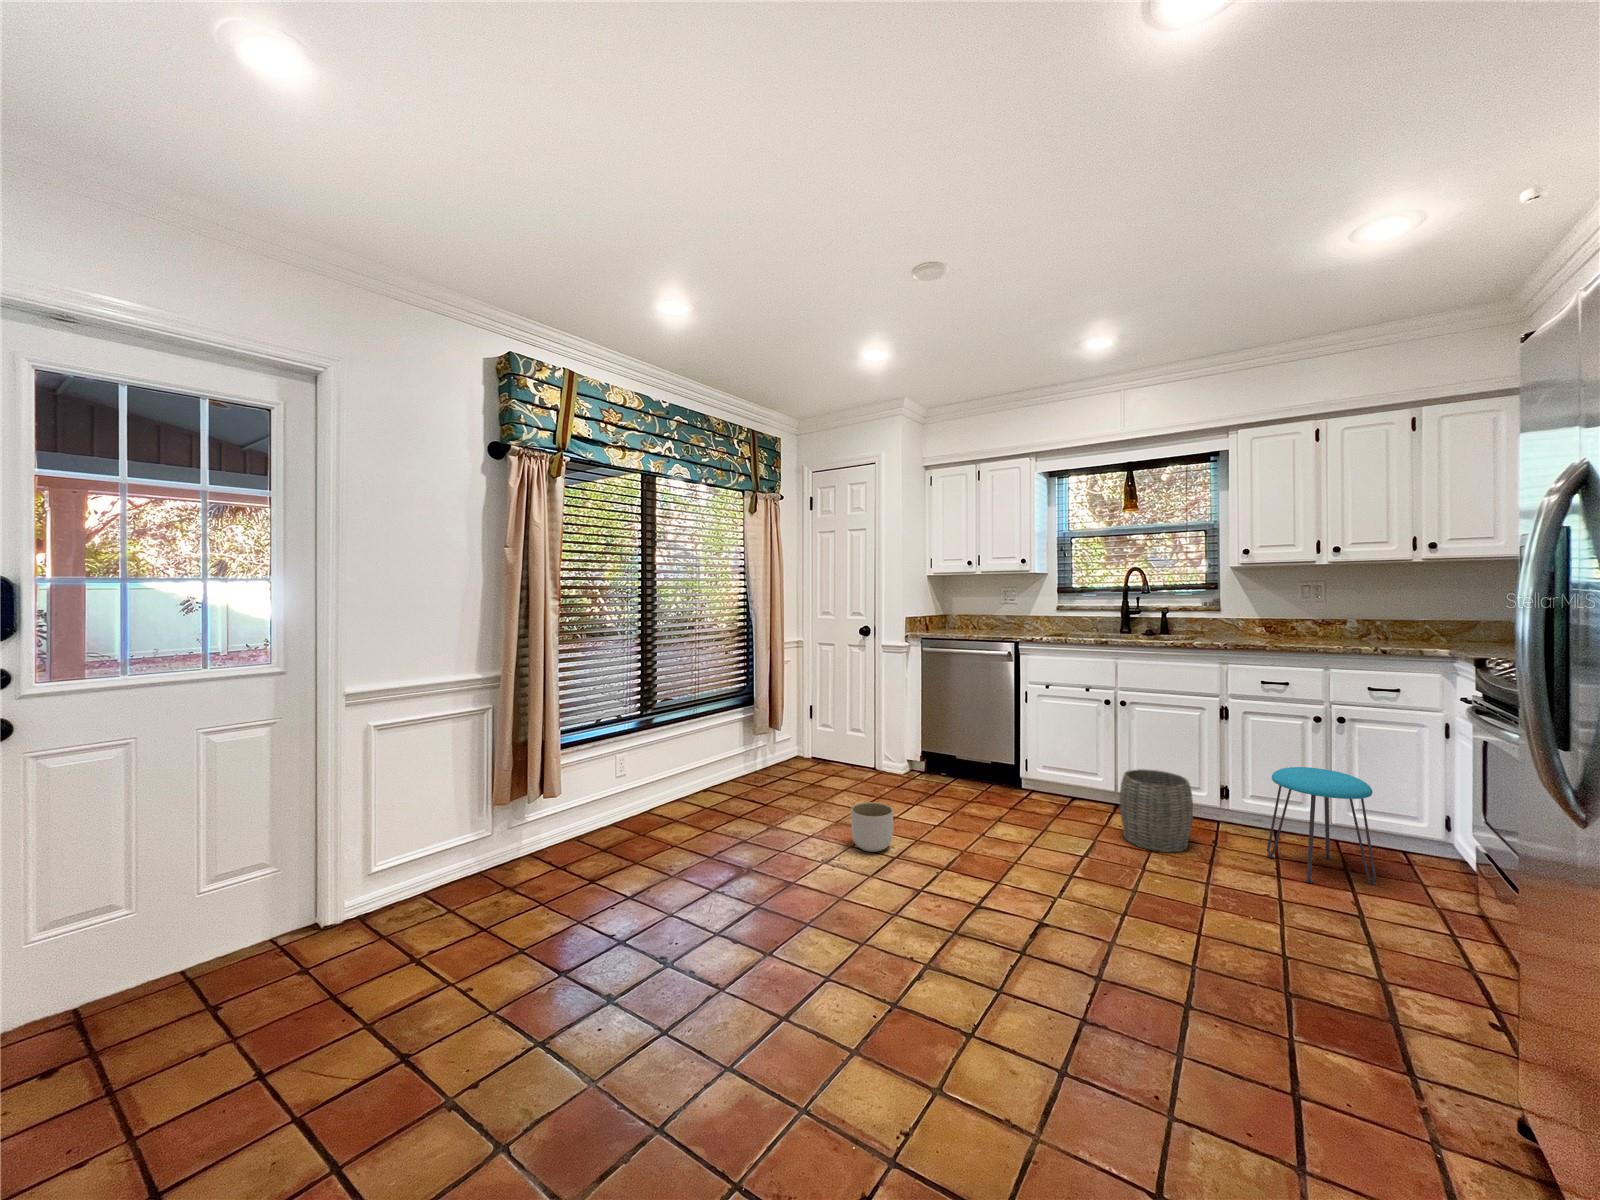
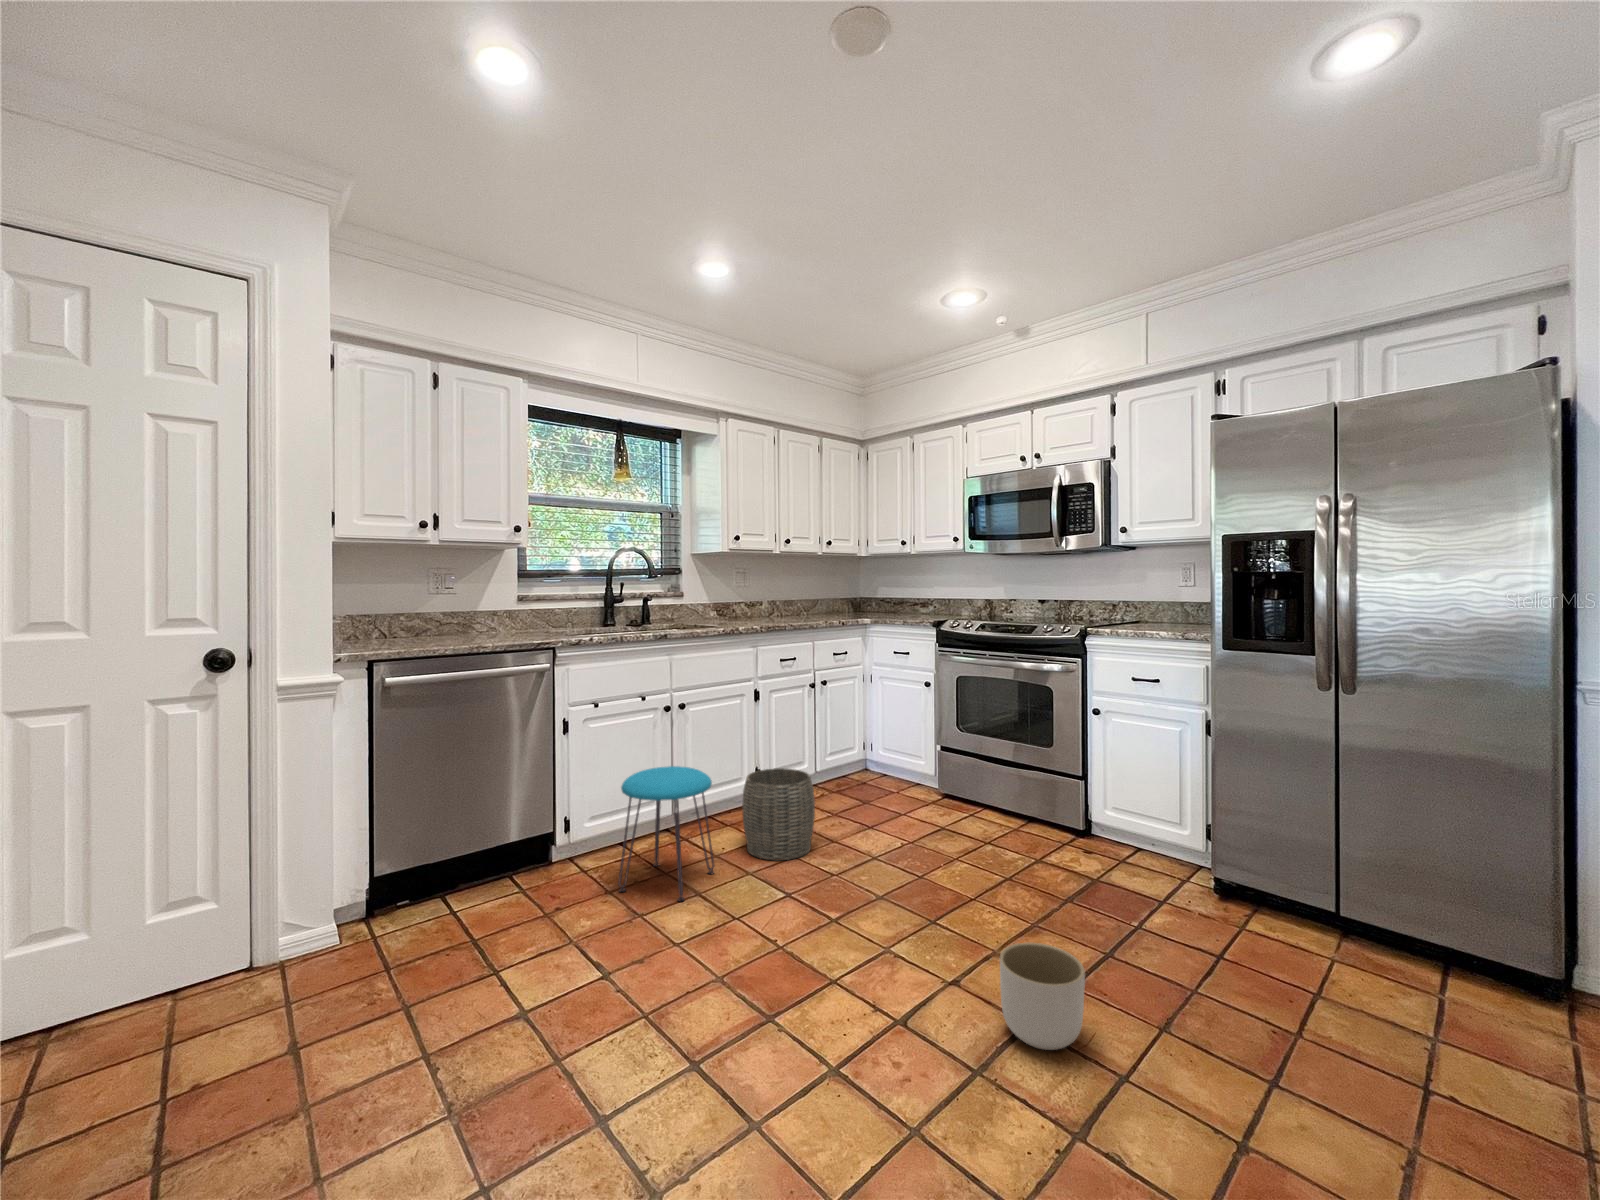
stool: present [1267,767,1376,885] -> present [618,766,714,901]
planter: present [851,802,893,852] -> present [1000,943,1085,1050]

